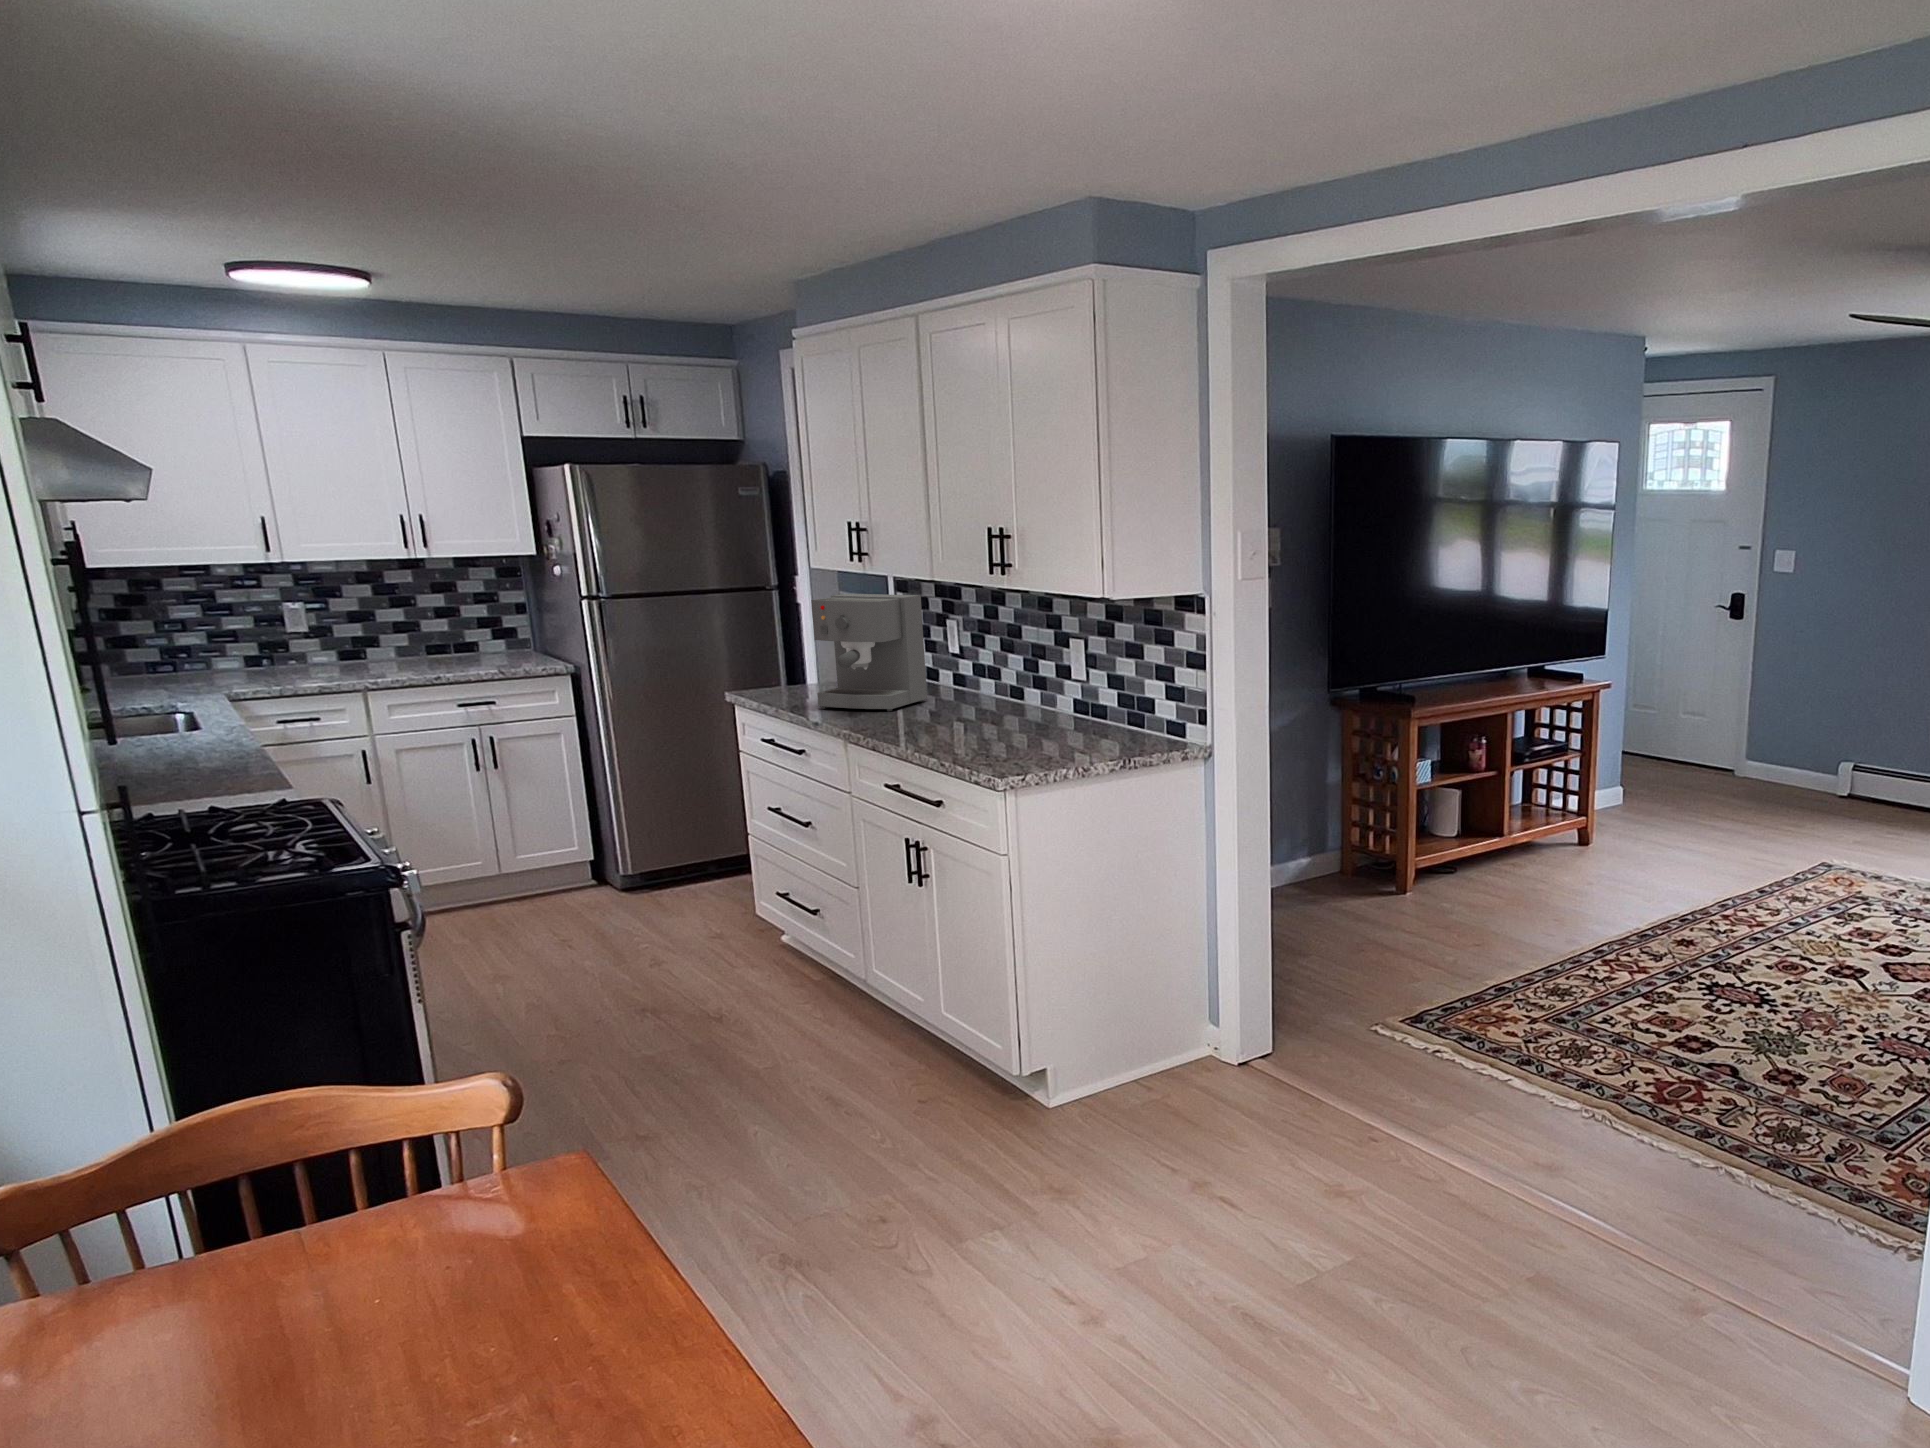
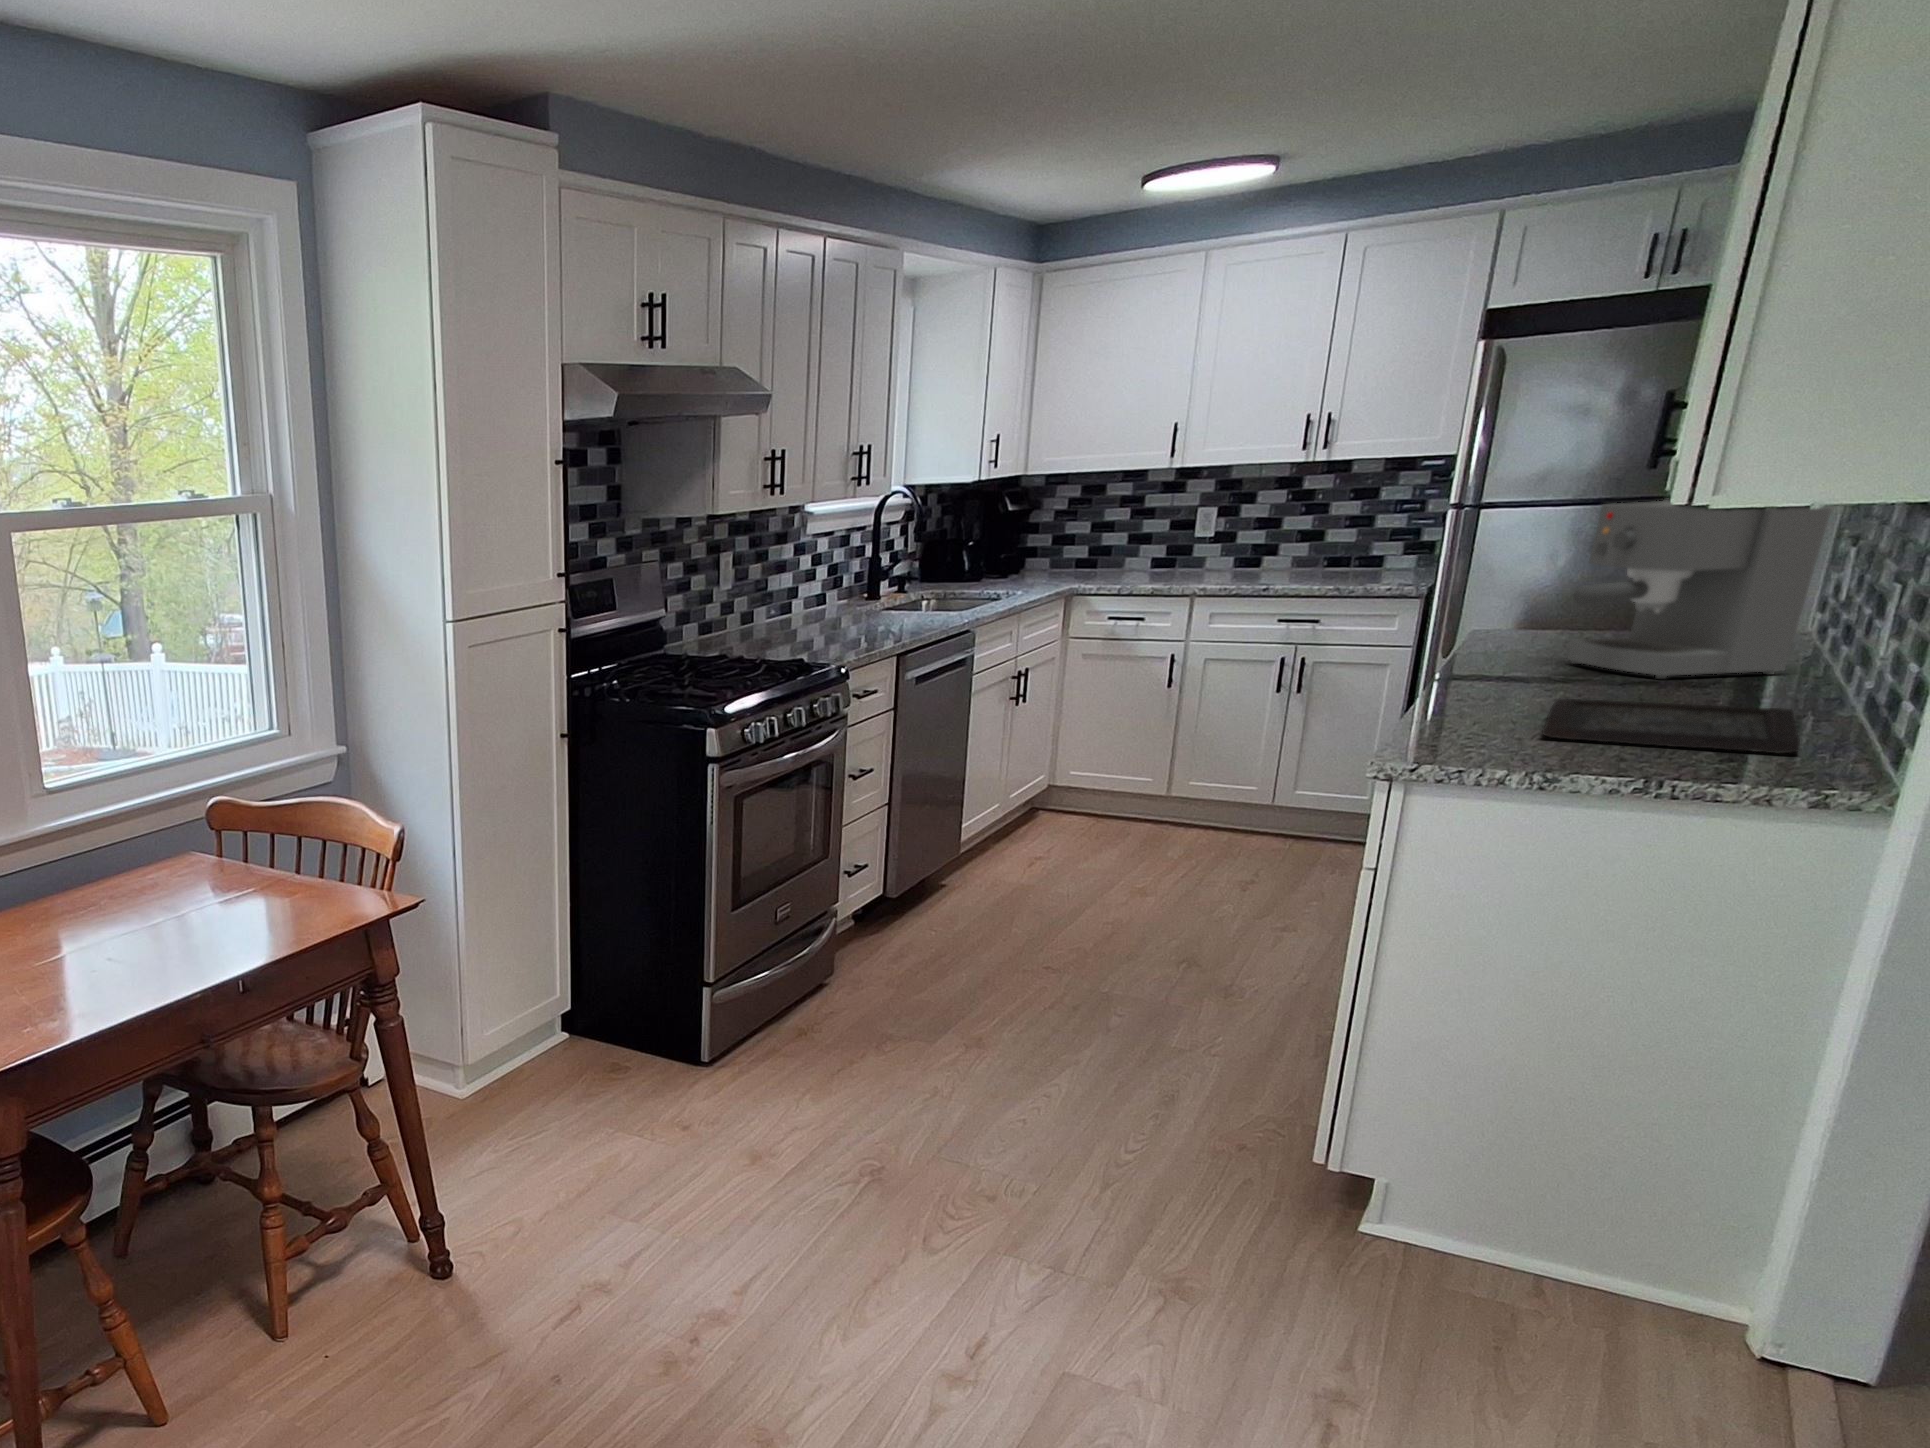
tray: none [907,717,1064,750] -> present [1542,698,1800,754]

